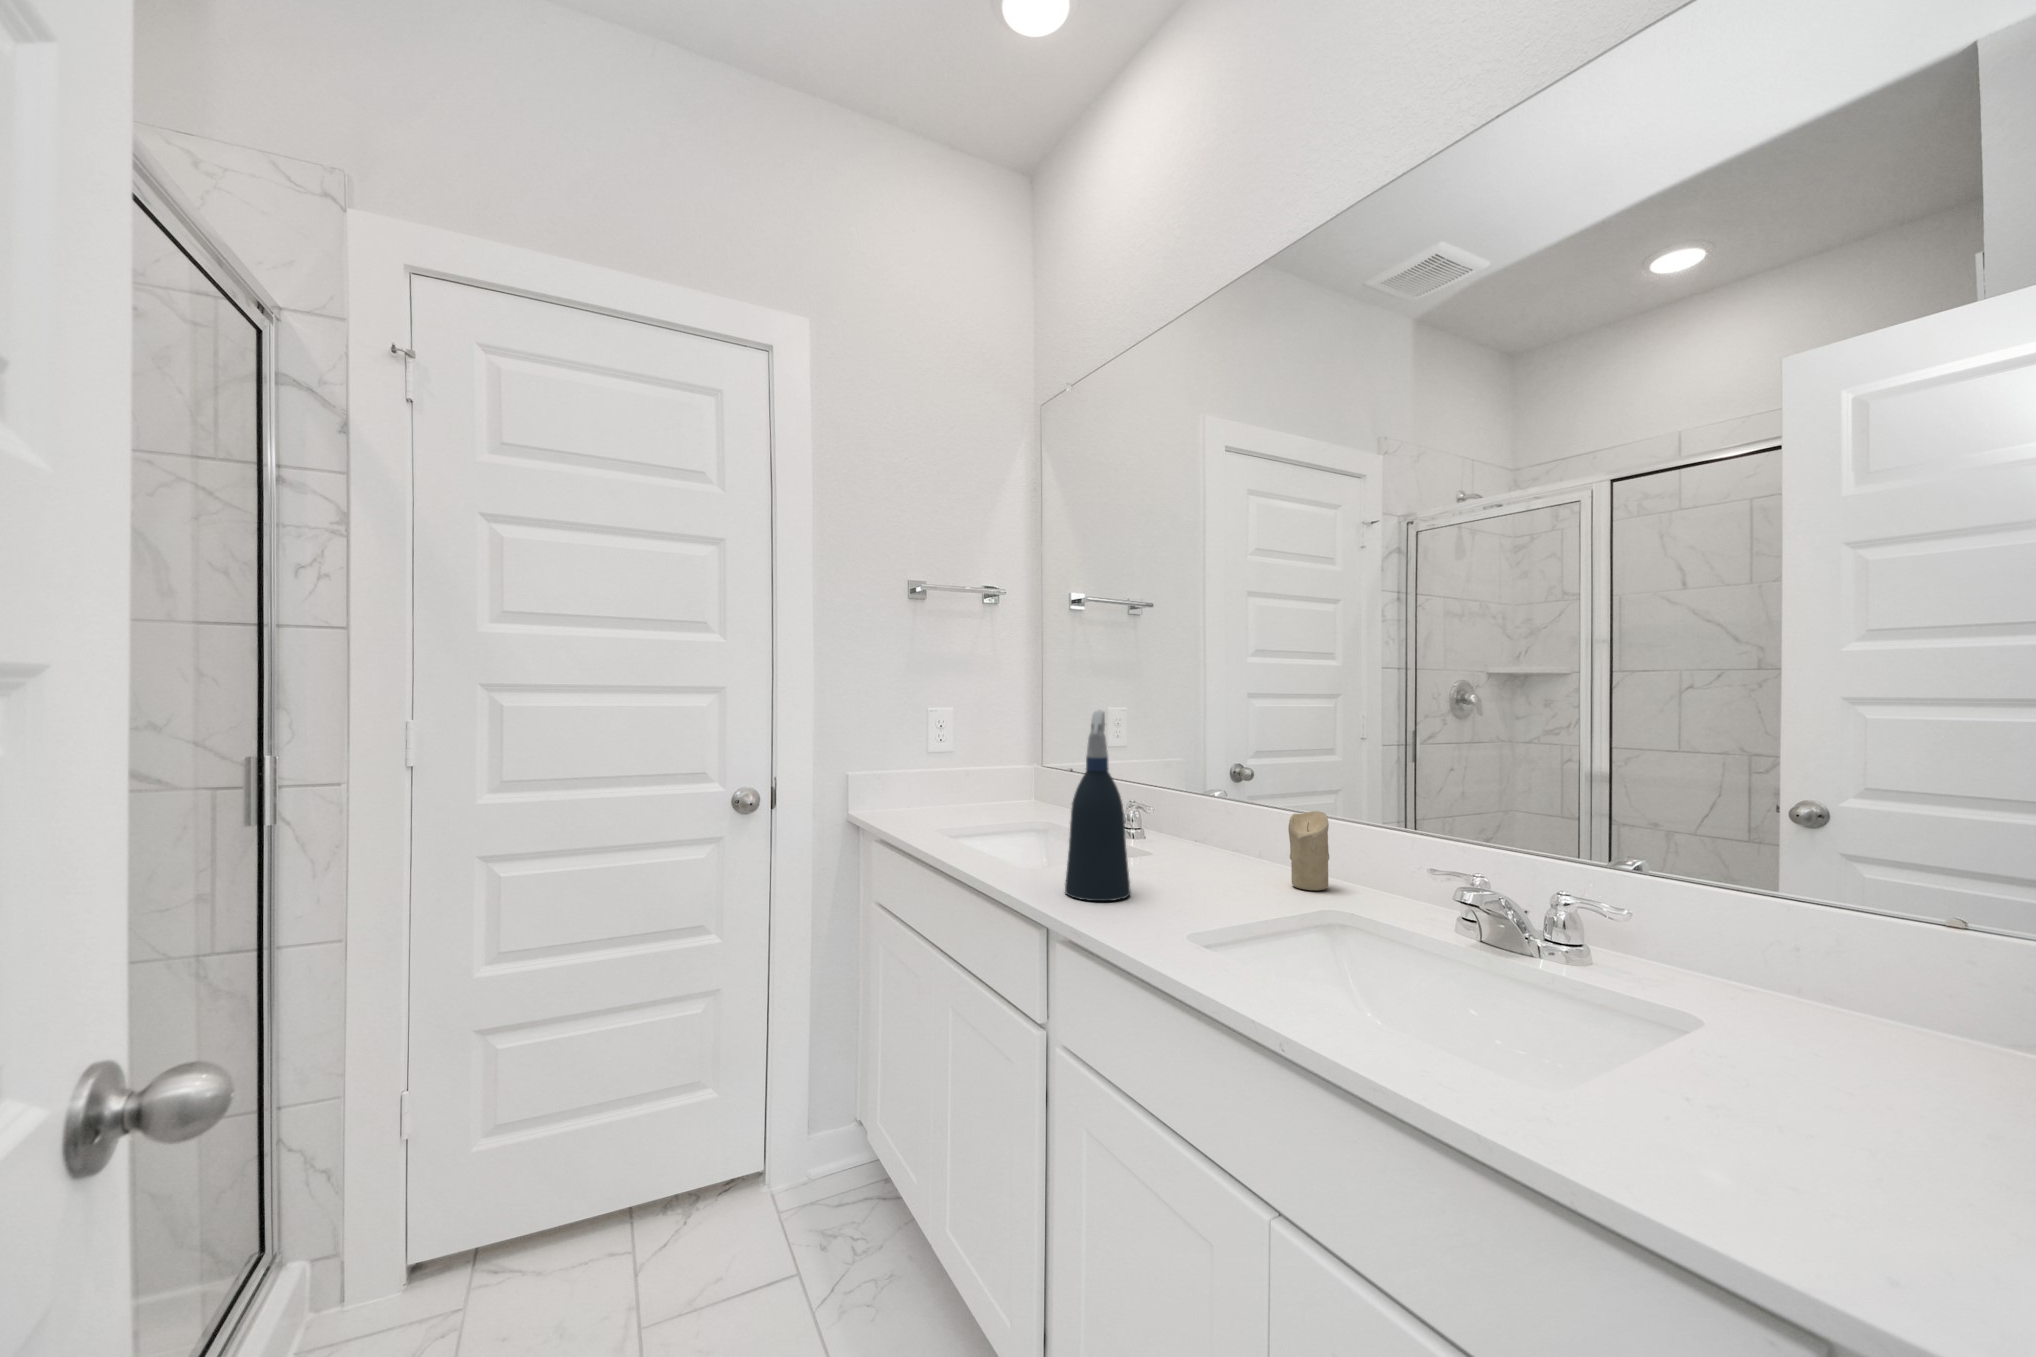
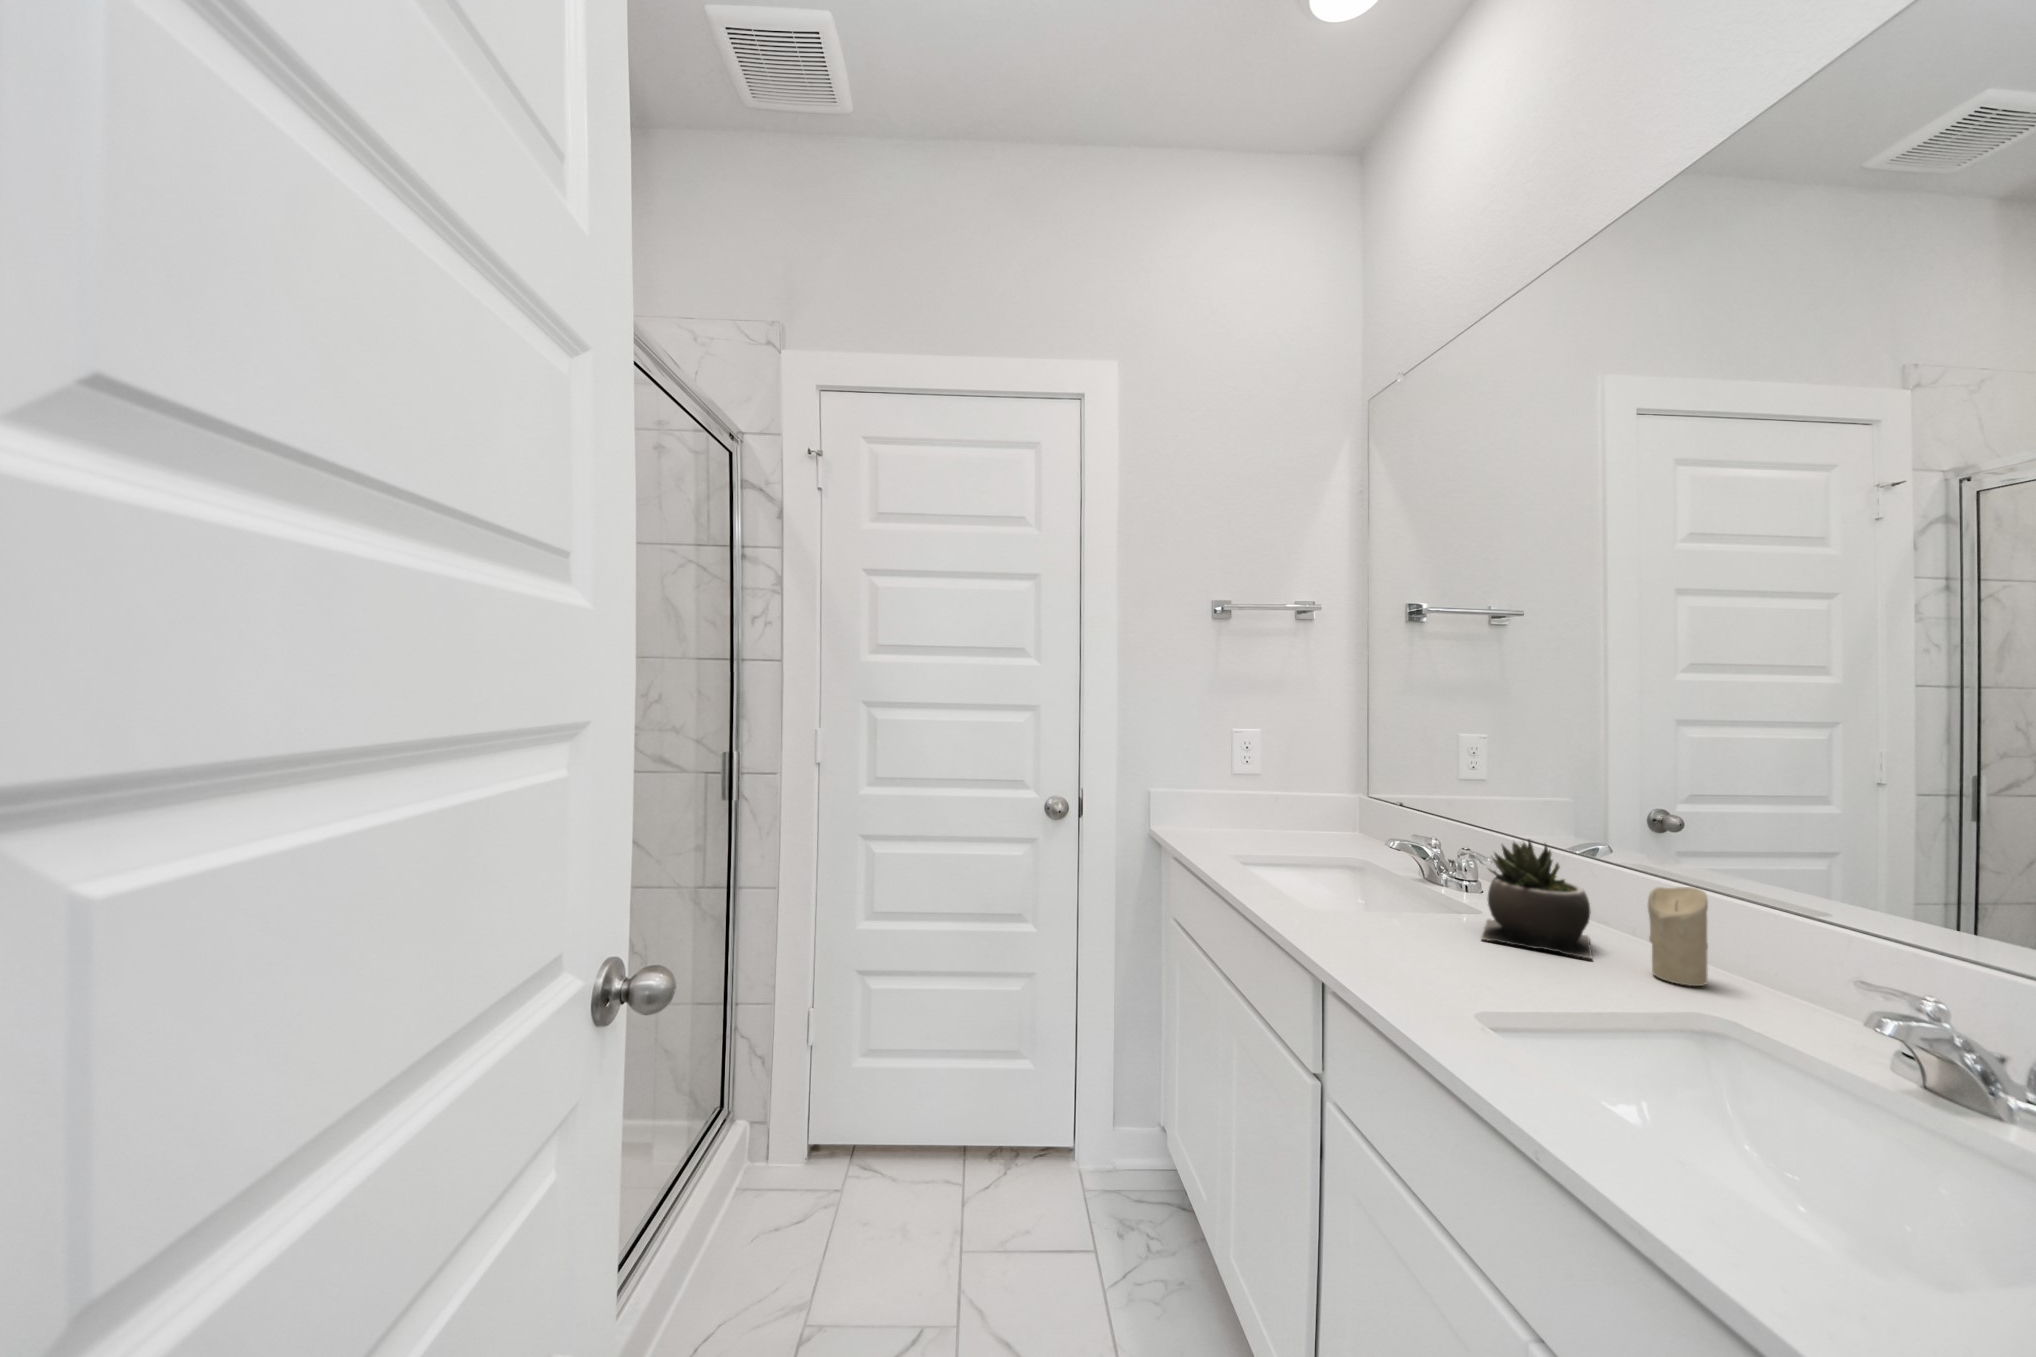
spray bottle: present [1065,710,1130,901] -> none [1347,751,1424,957]
succulent plant: none [1165,784,1250,880] -> present [1482,841,1592,958]

